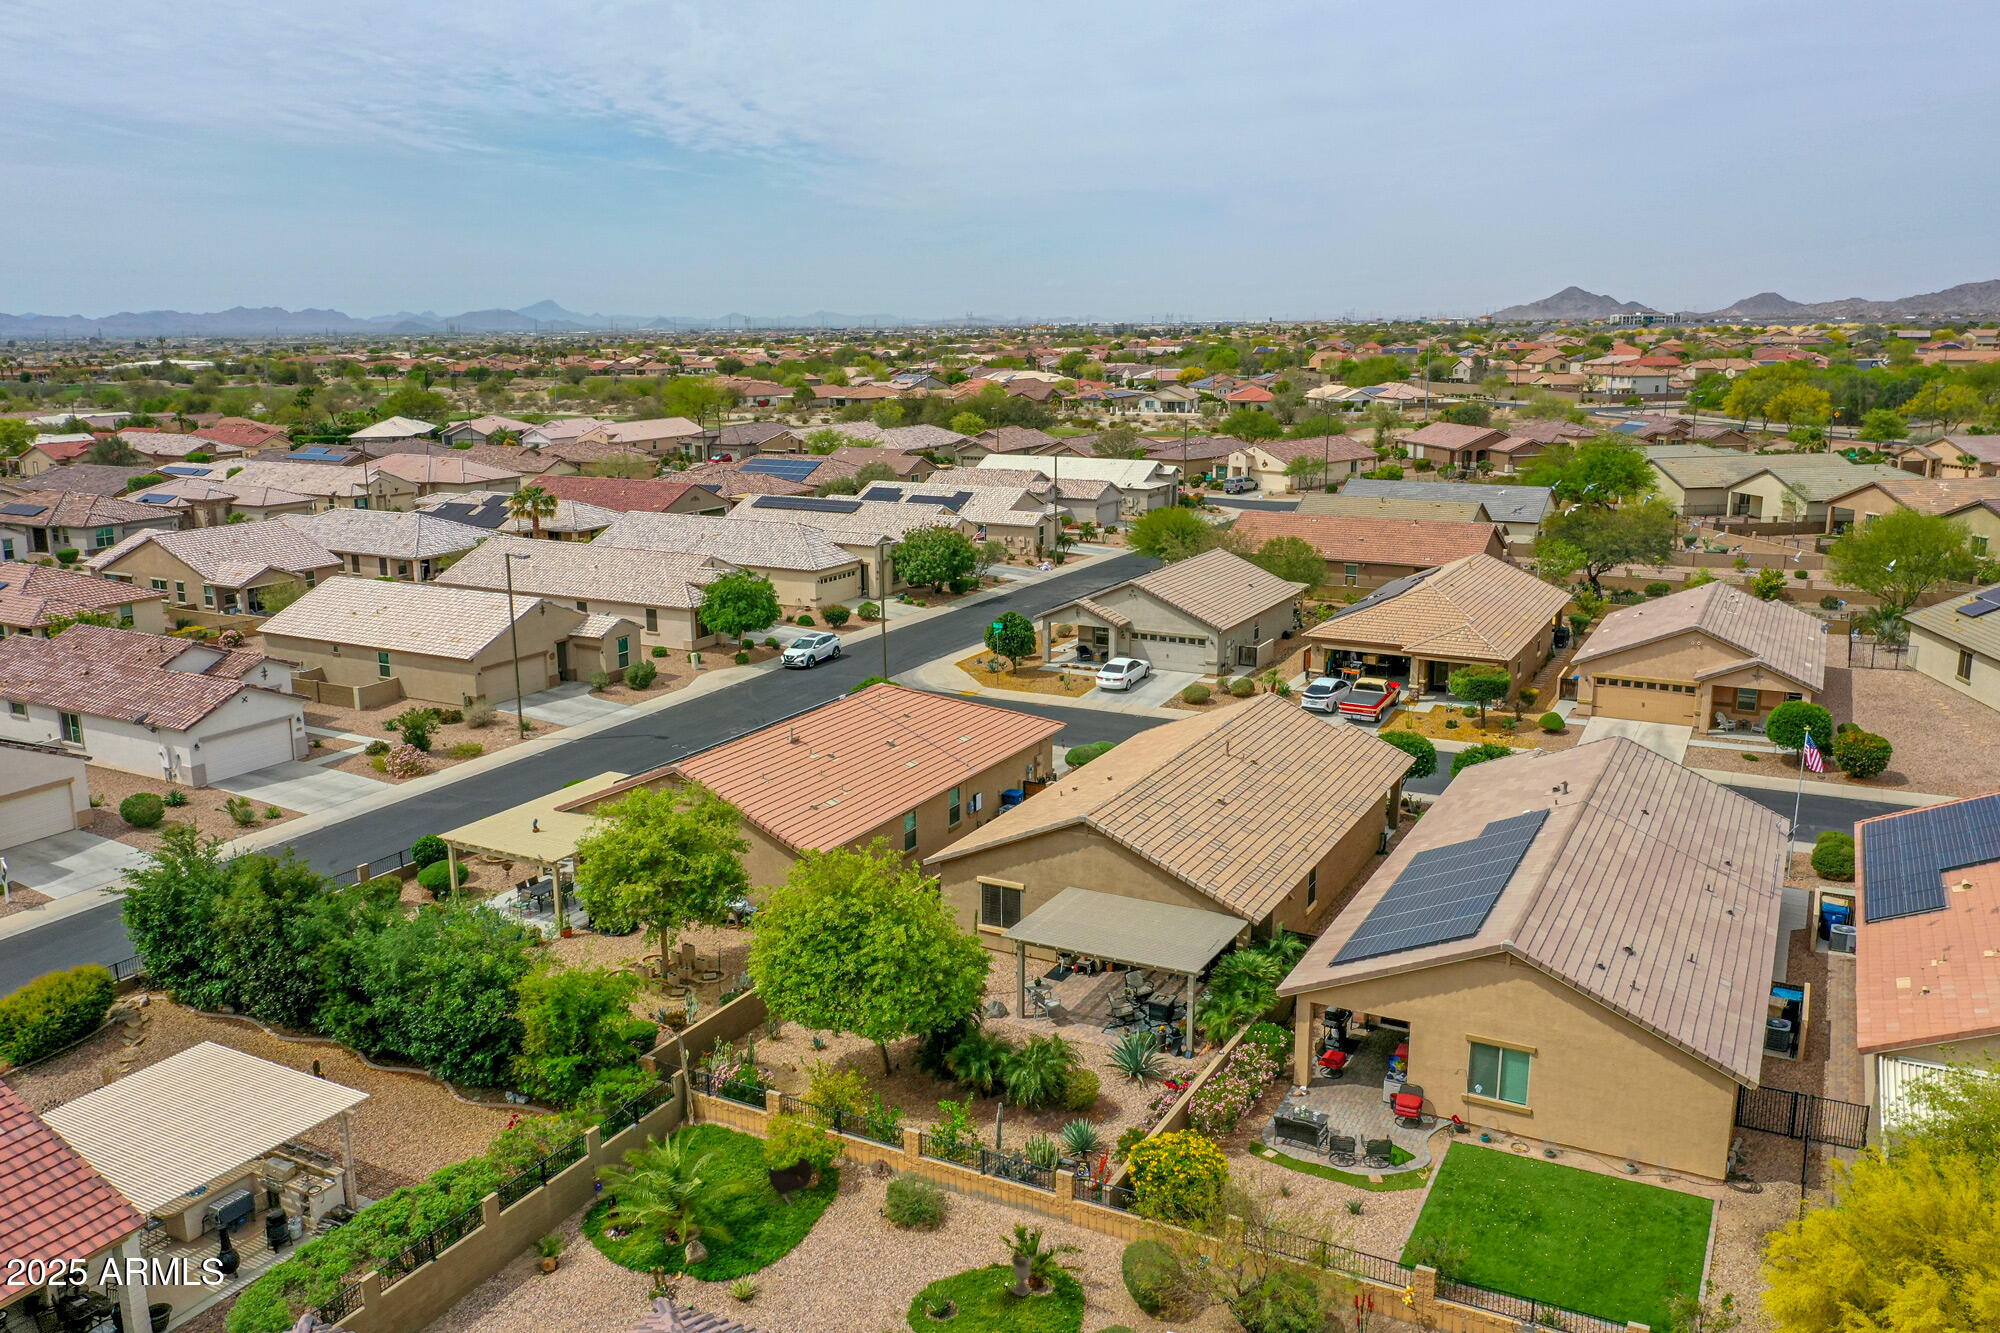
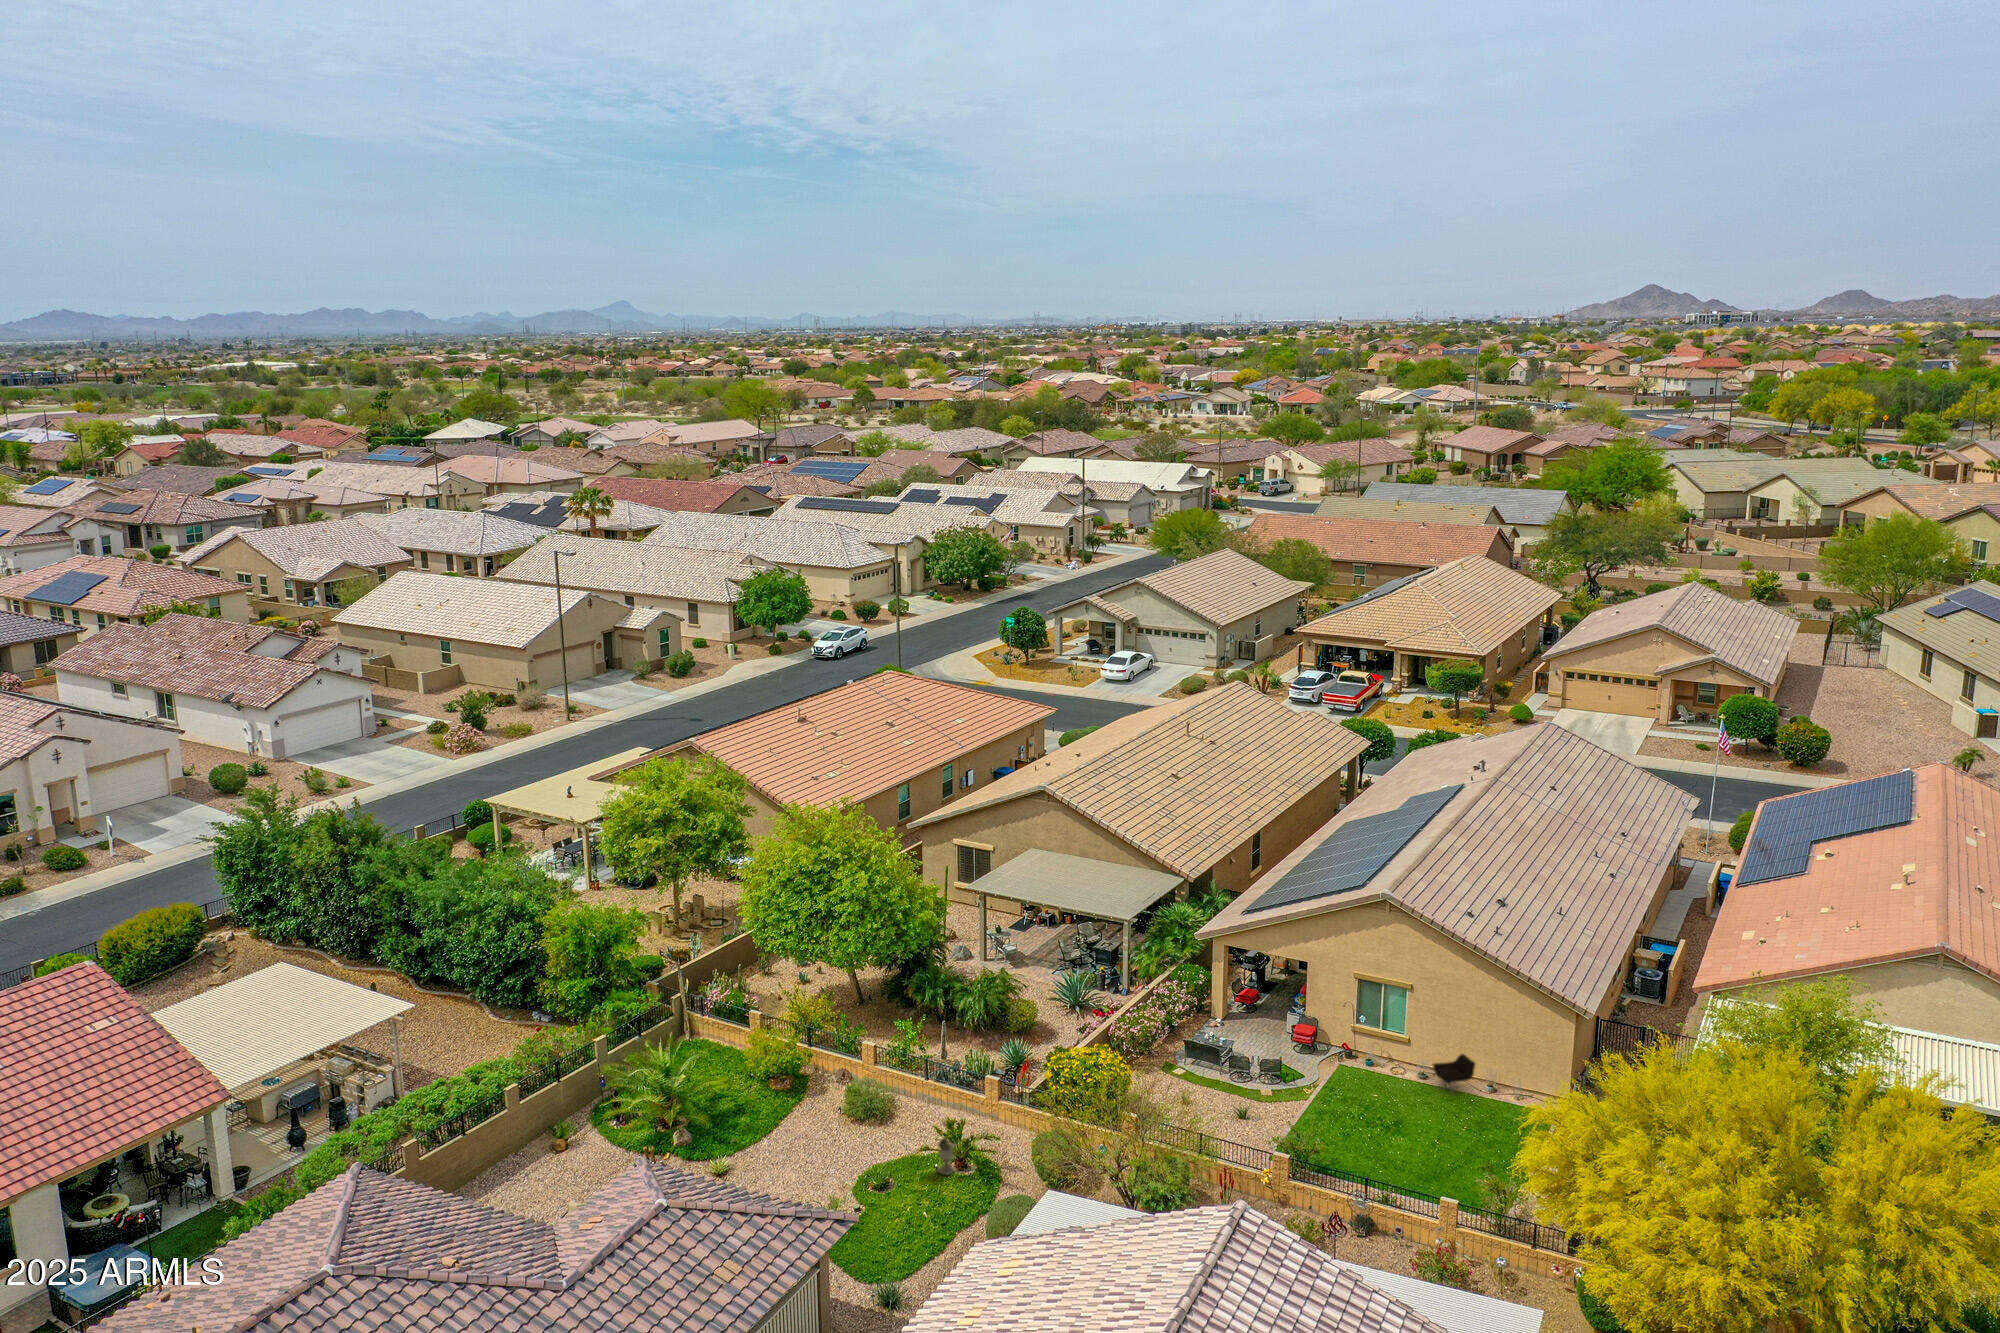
lounge chair: present [768,1158,813,1206] -> present [1433,1054,1475,1088]

